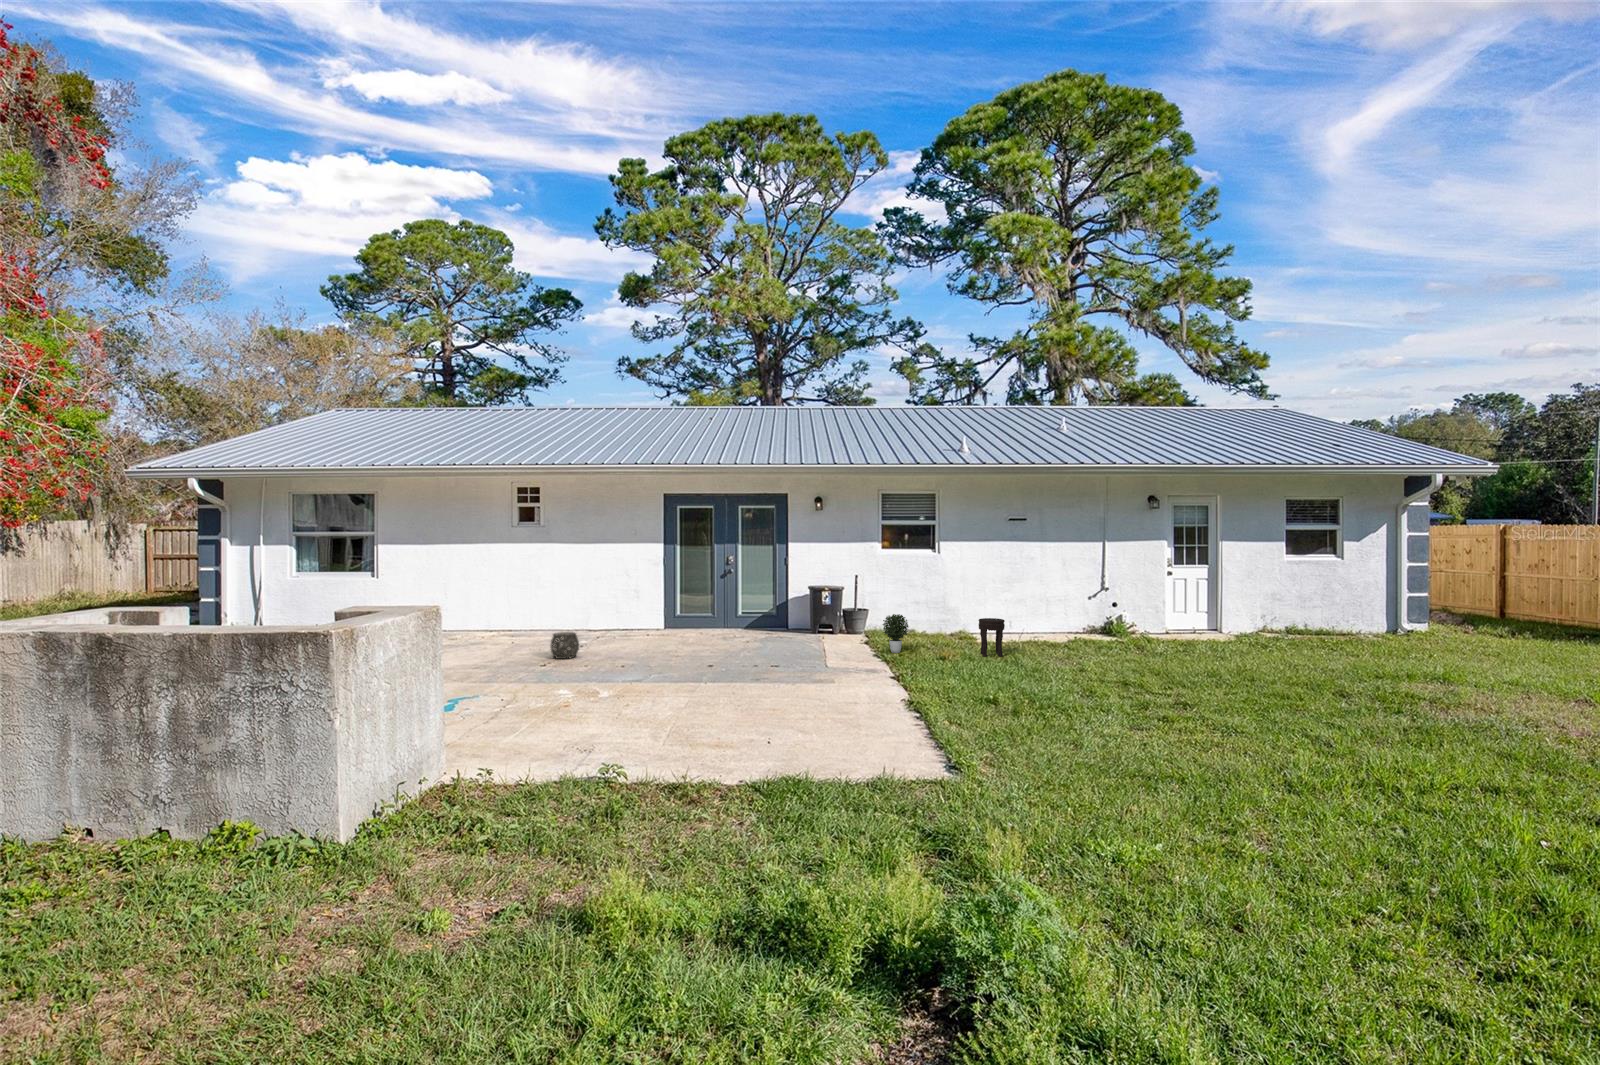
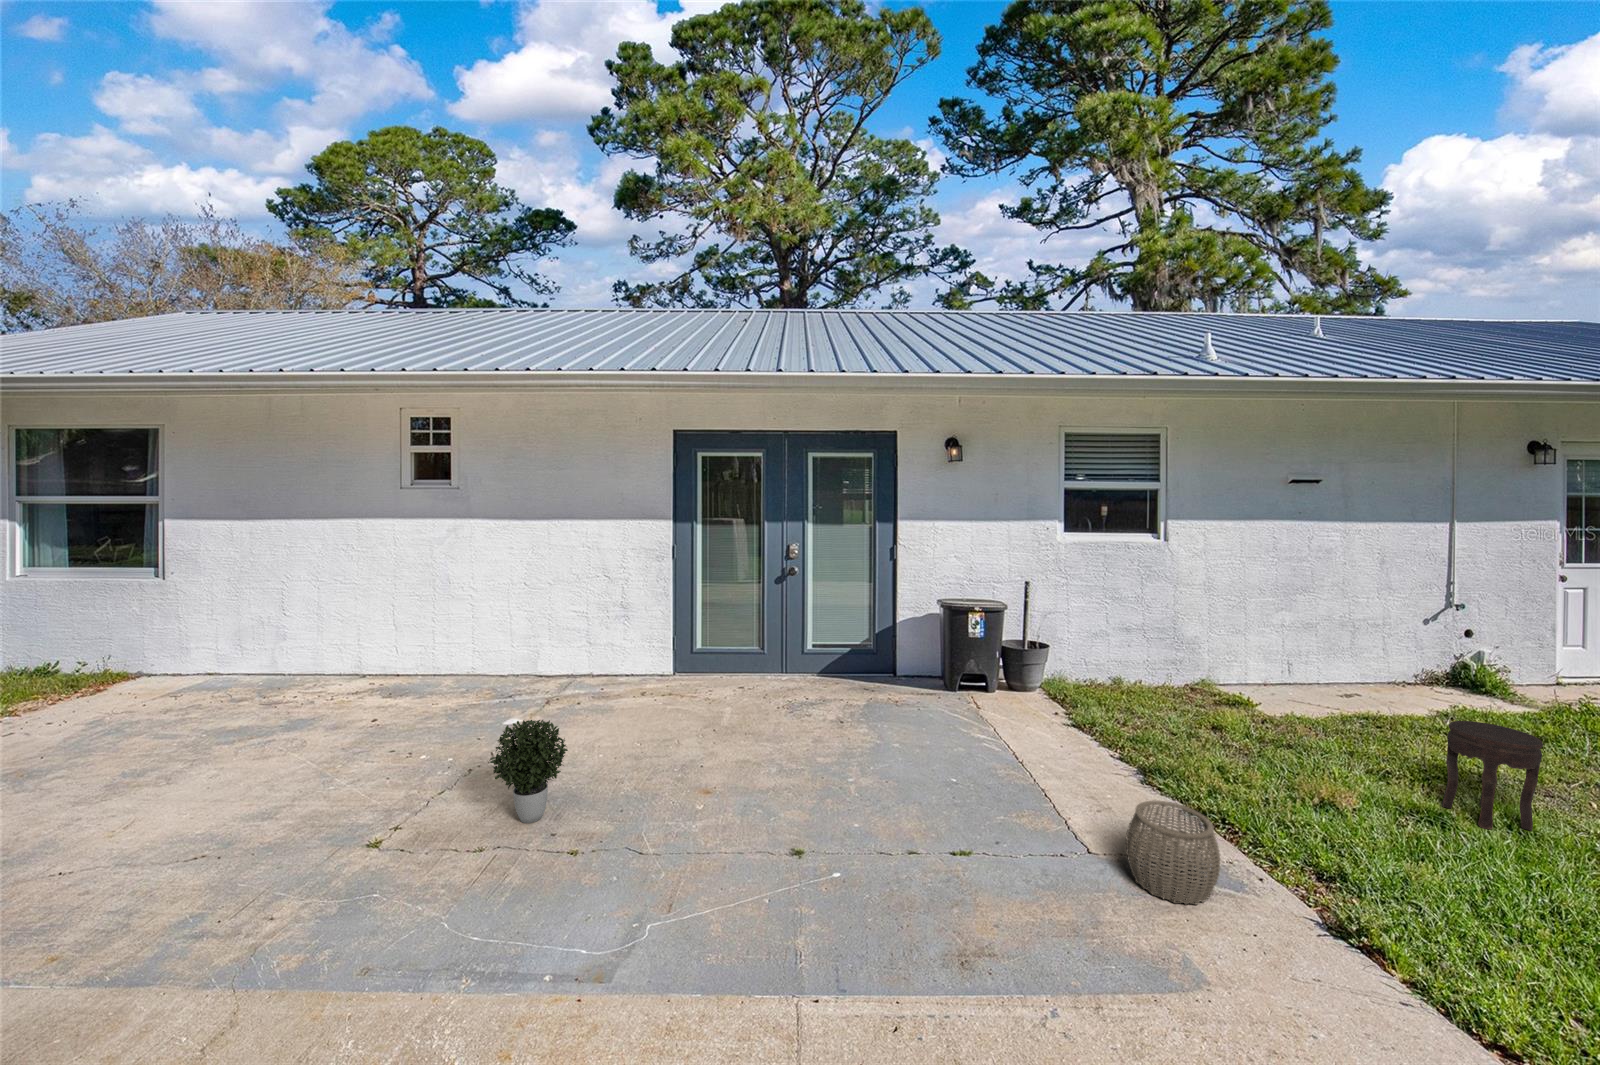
potted plant: present [883,614,908,653] -> present [490,720,568,823]
woven basket: present [550,632,579,659] -> present [1126,801,1221,904]

